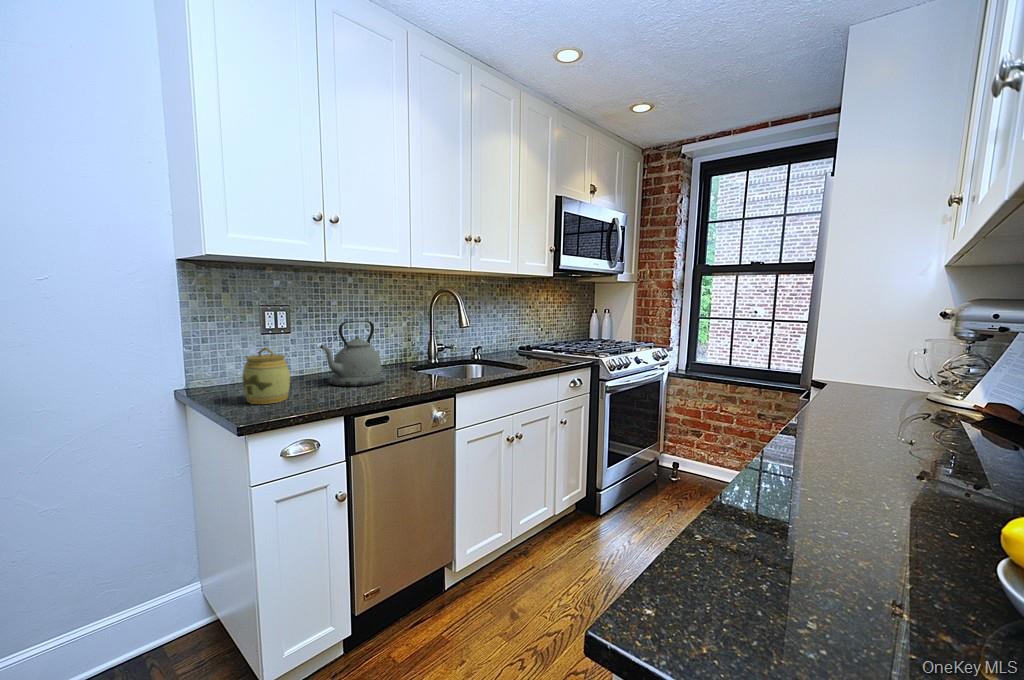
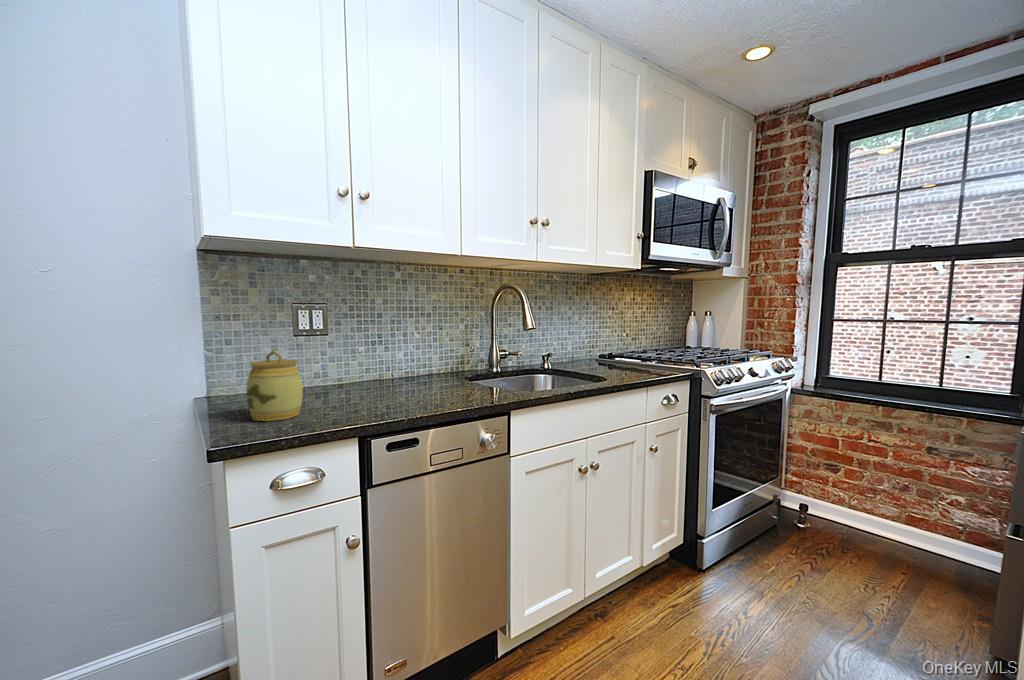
kettle: present [320,321,386,386] -> none [347,320,429,400]

